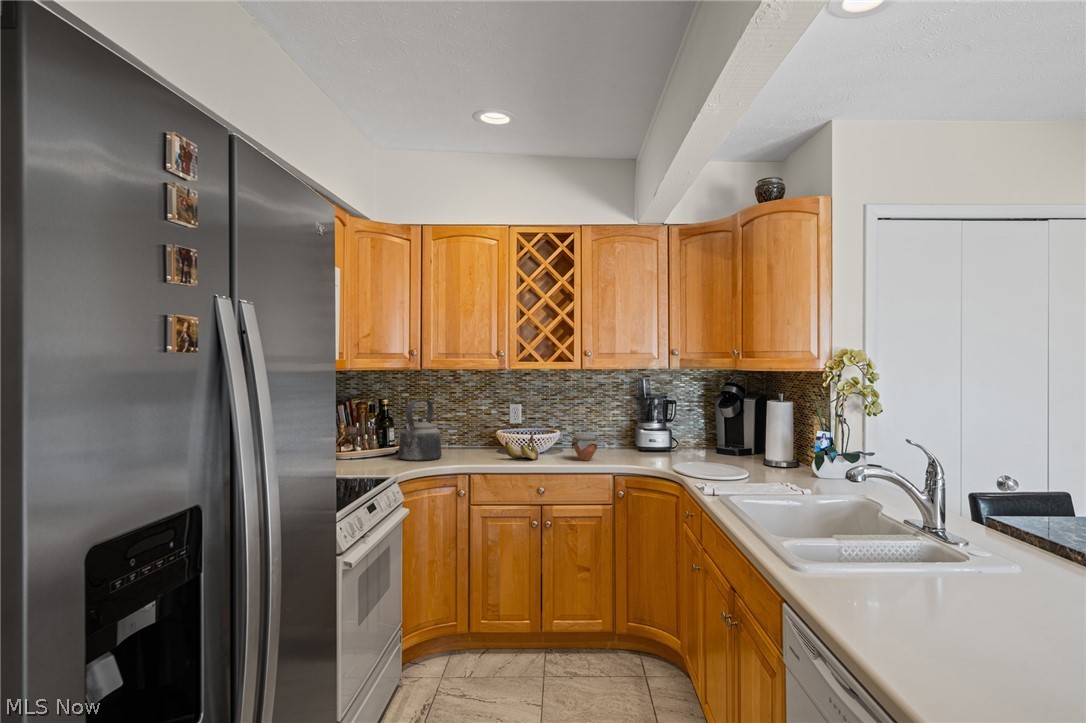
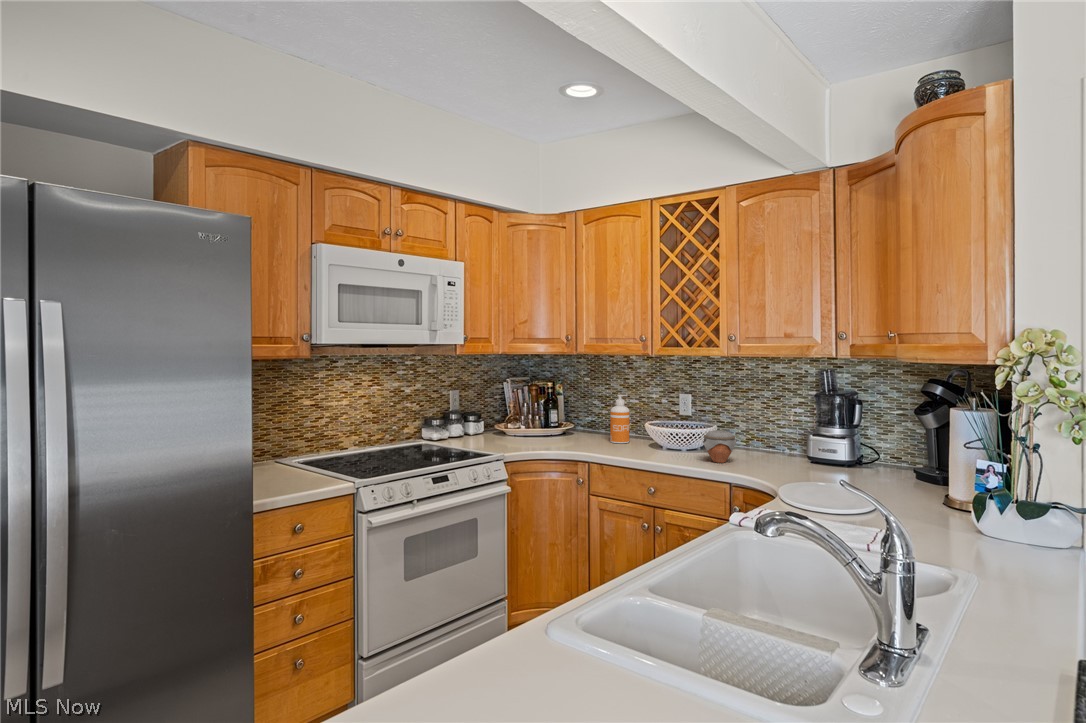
kettle: present [398,399,442,461] -> none [541,385,588,445]
soap dispenser: none [456,407,475,454] -> present [610,395,630,443]
banana: present [505,435,538,459] -> none [633,428,677,455]

